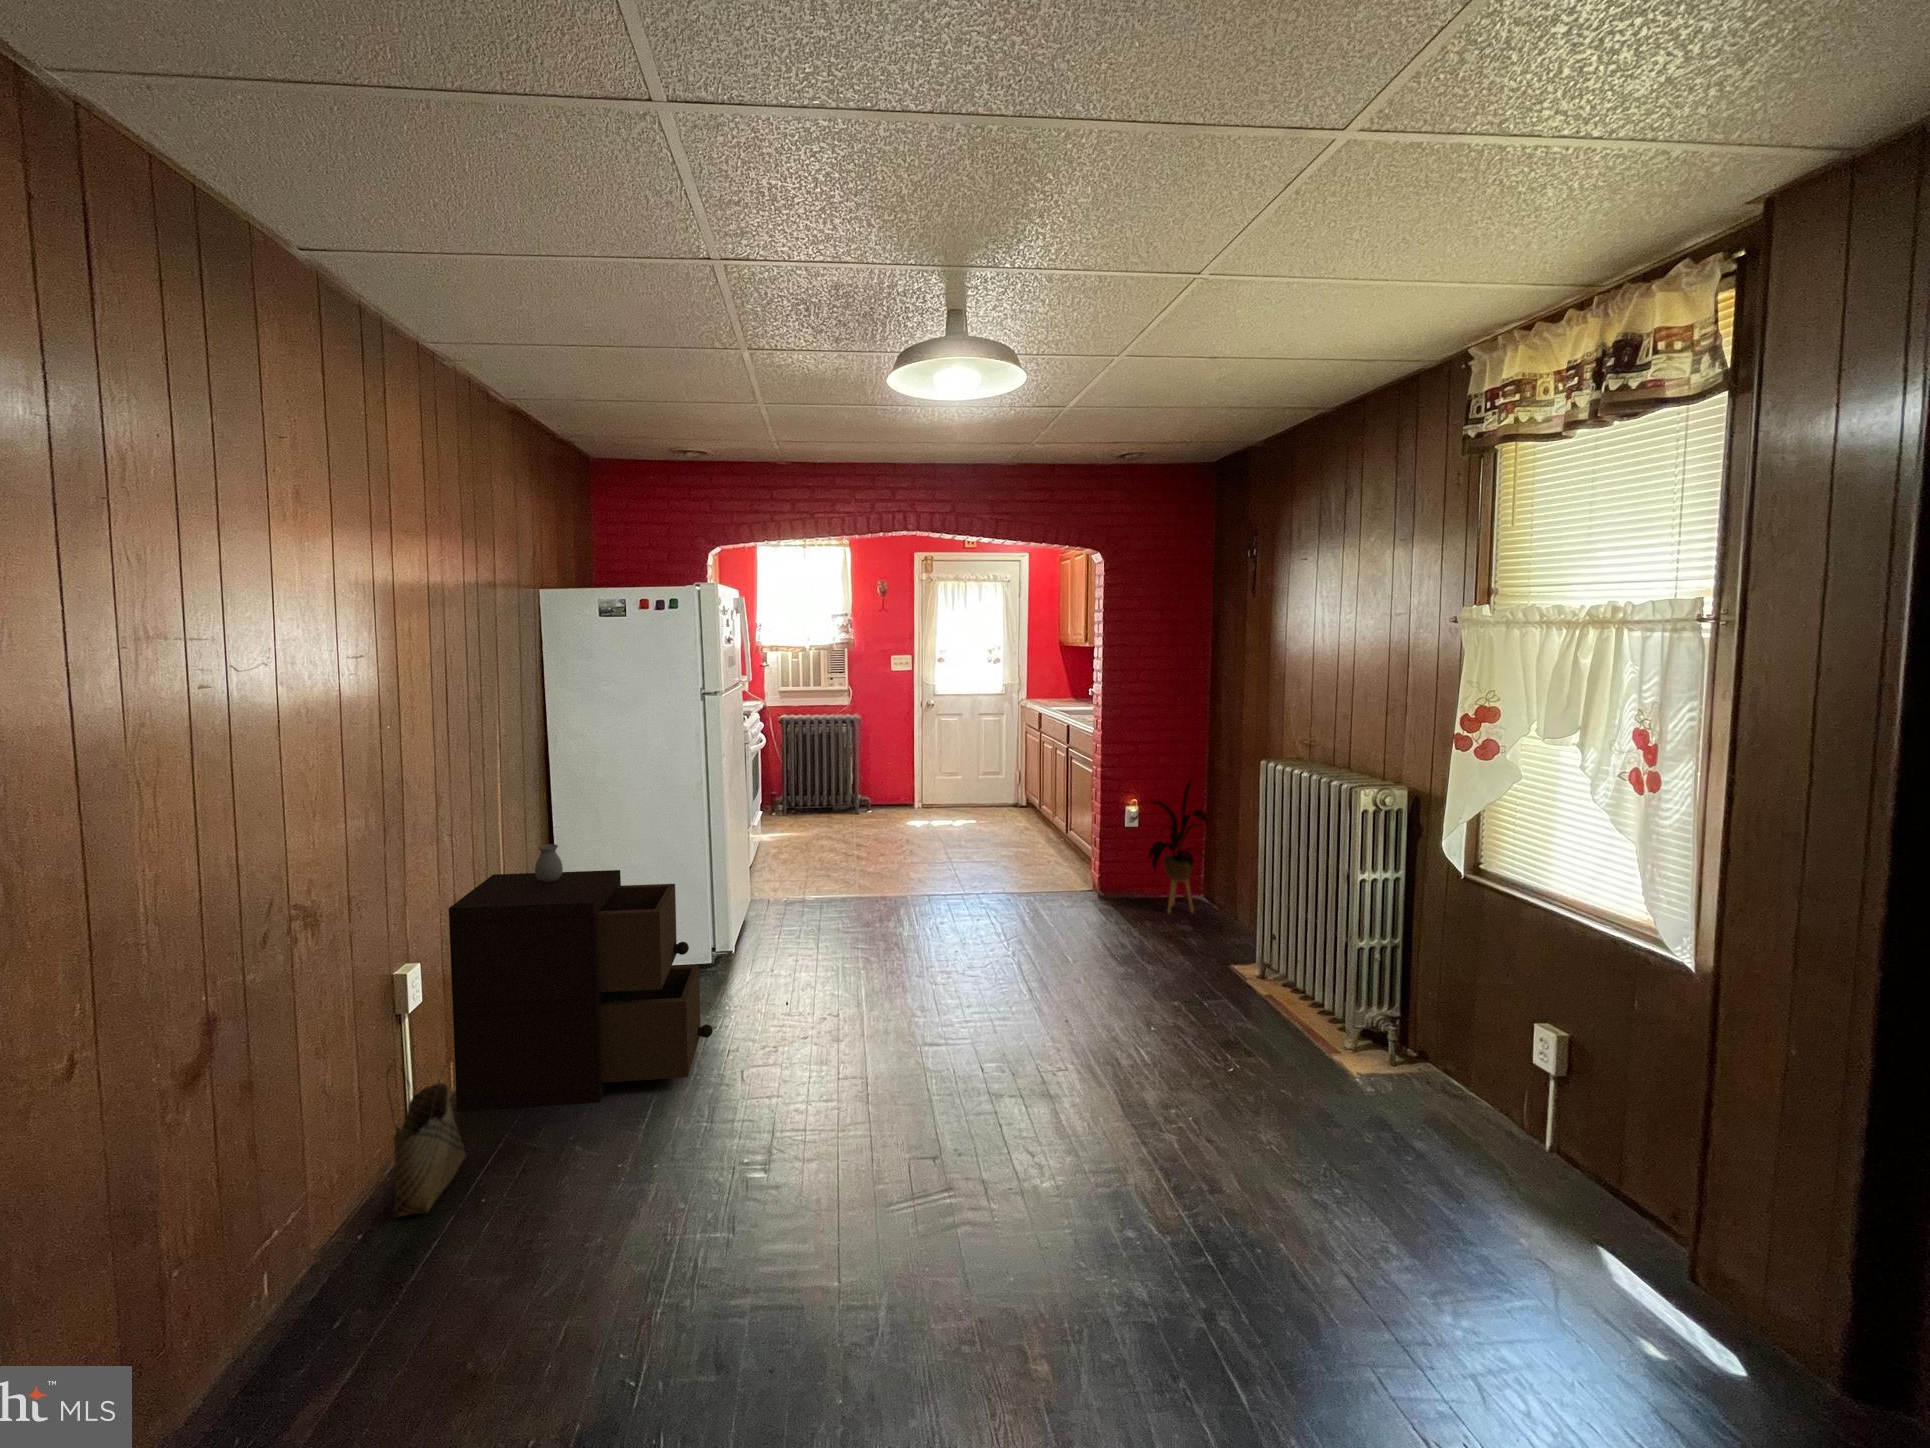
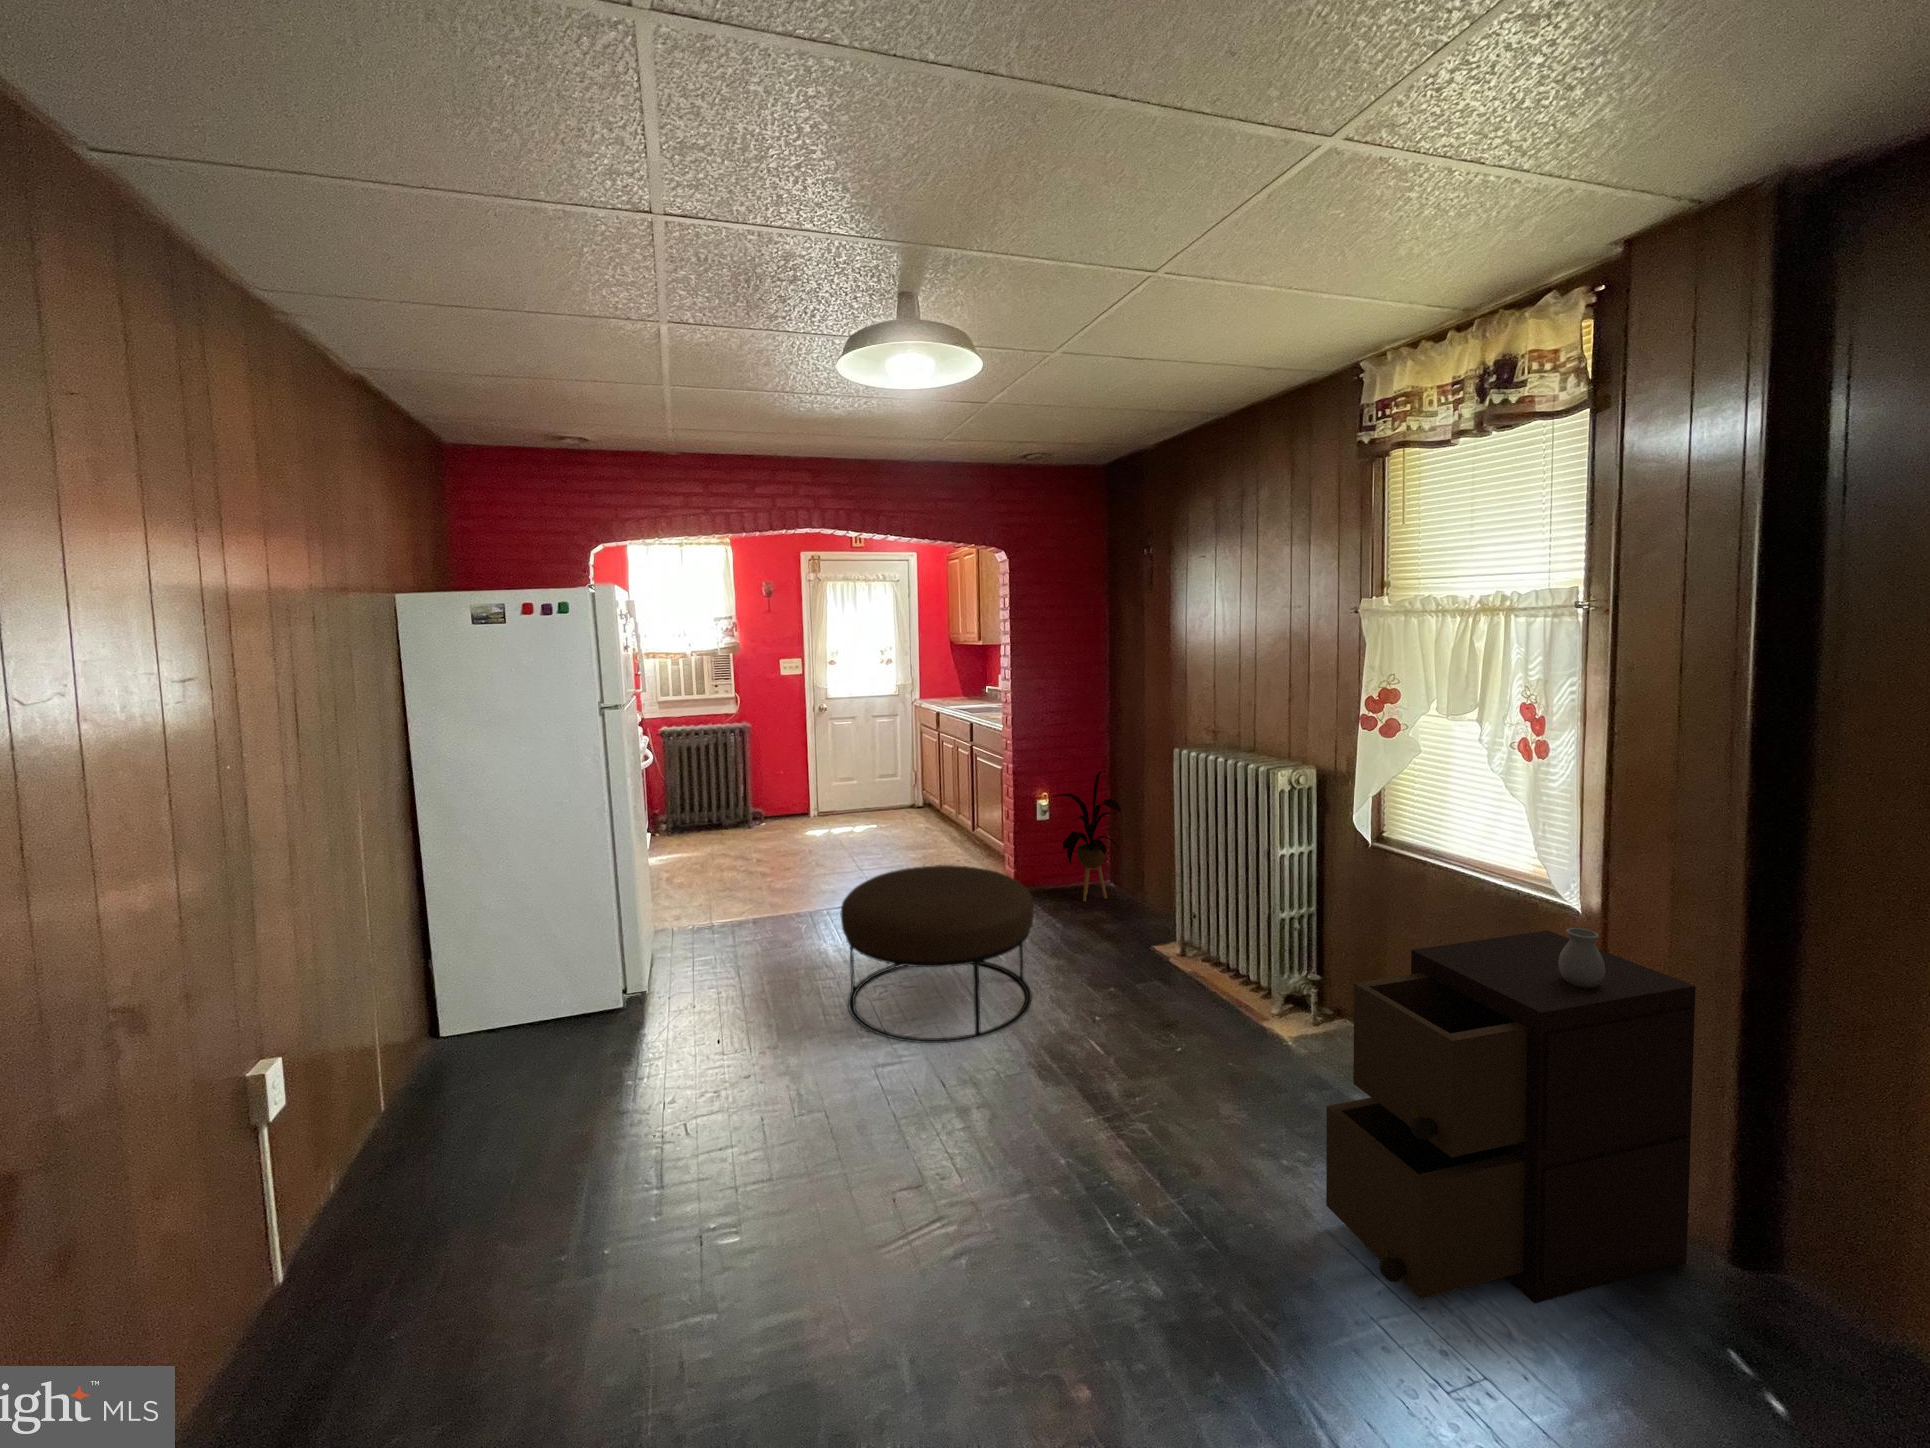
storage cabinet: present [449,844,713,1111] -> present [1326,928,1696,1303]
ottoman: none [904,862,1095,1033] -> present [840,865,1034,1043]
woven basket: present [386,1058,466,1217] -> none [246,1170,357,1386]

